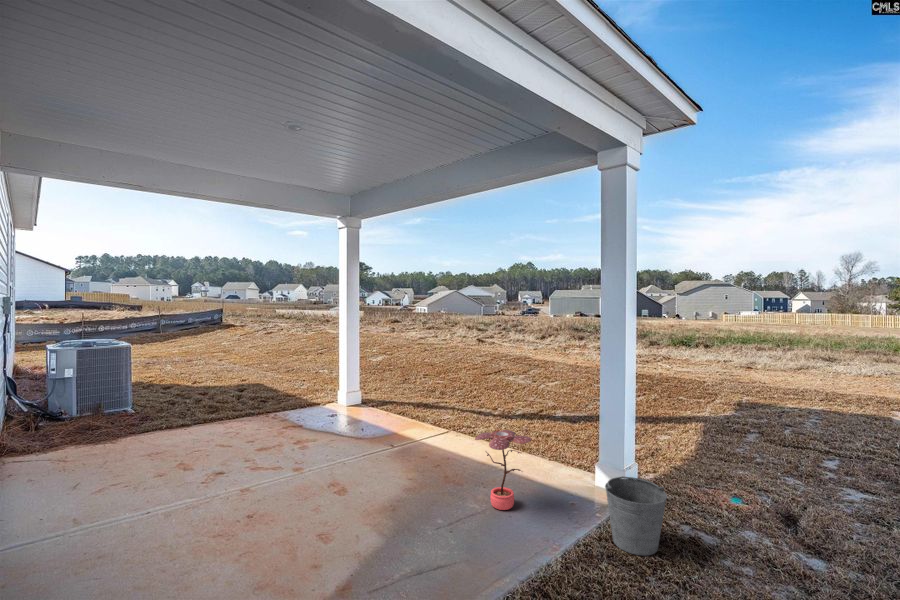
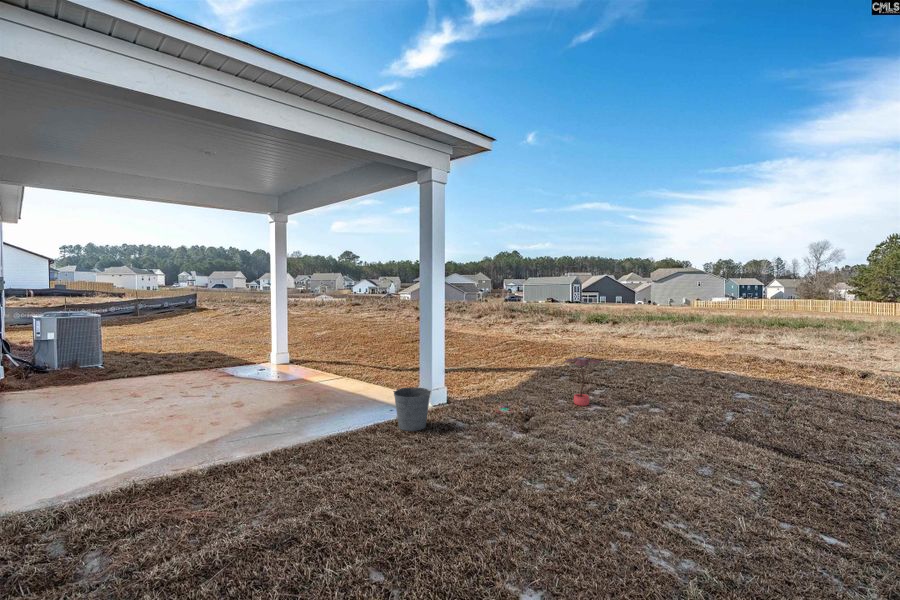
potted plant: present [475,430,531,510] -> present [564,358,601,406]

